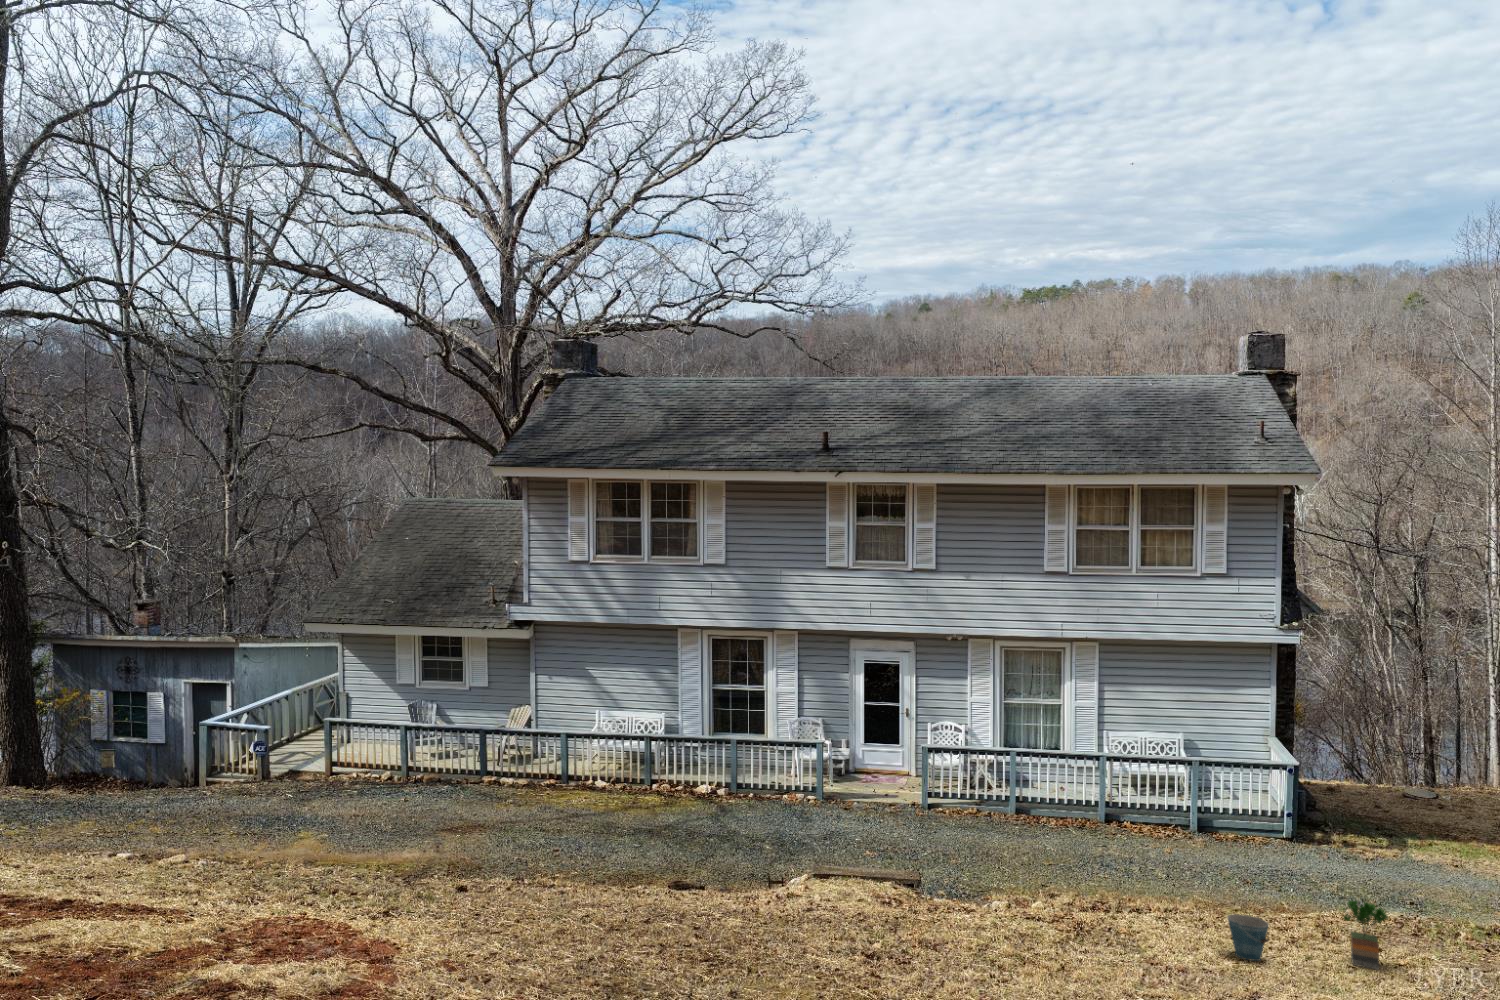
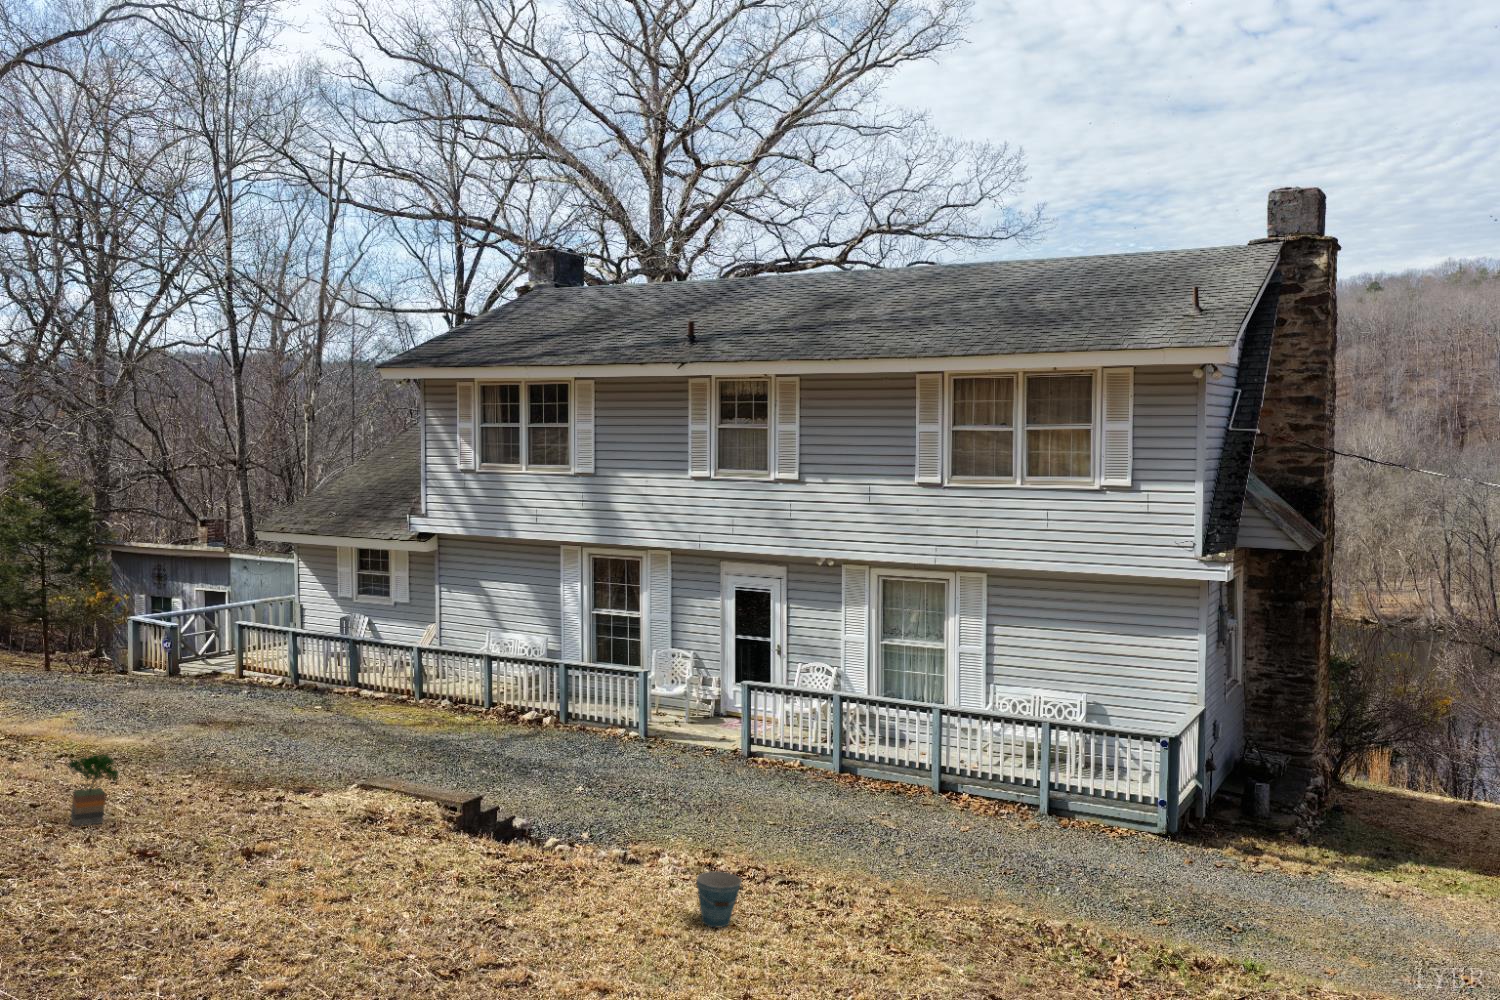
potted tree: present [1340,900,1388,970] -> present [69,754,119,826]

